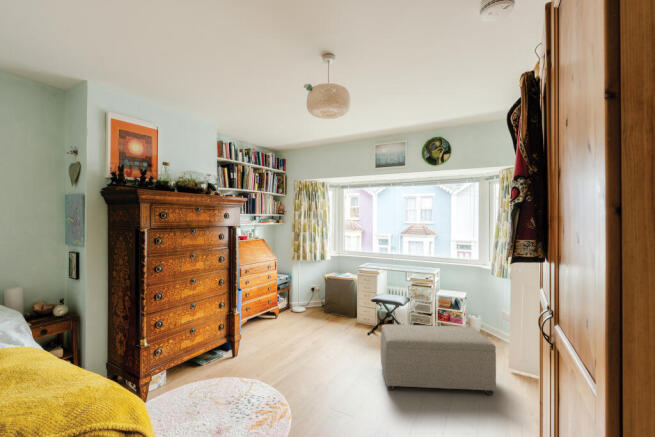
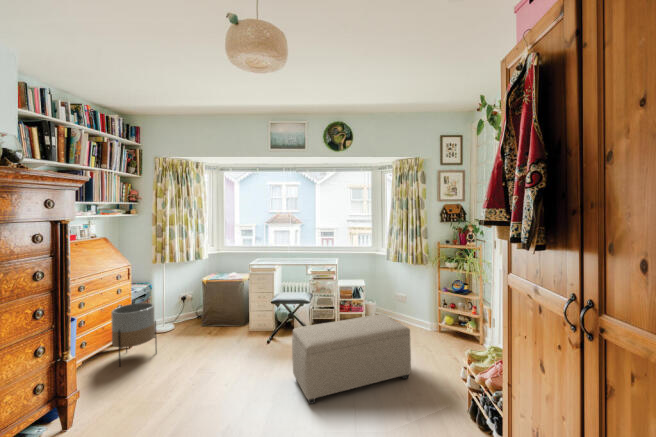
planter: none [263,287,289,330] -> present [111,303,157,367]

